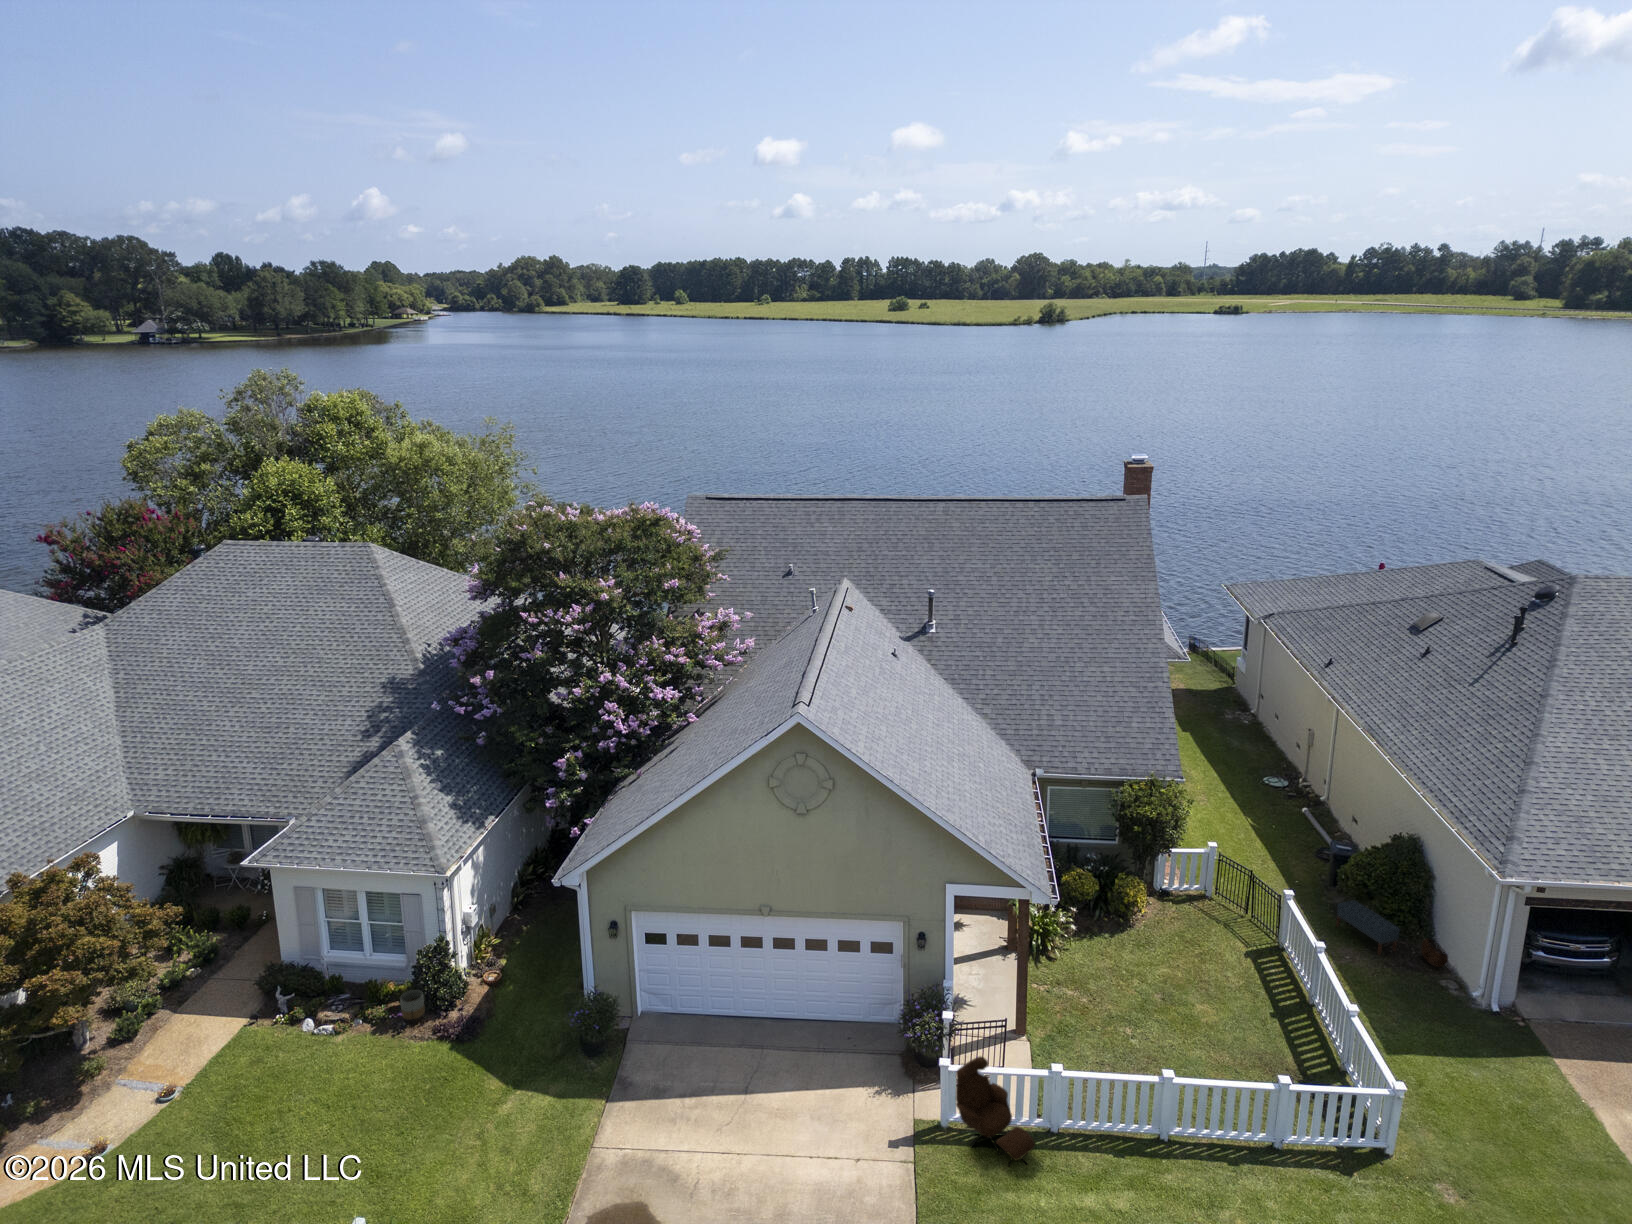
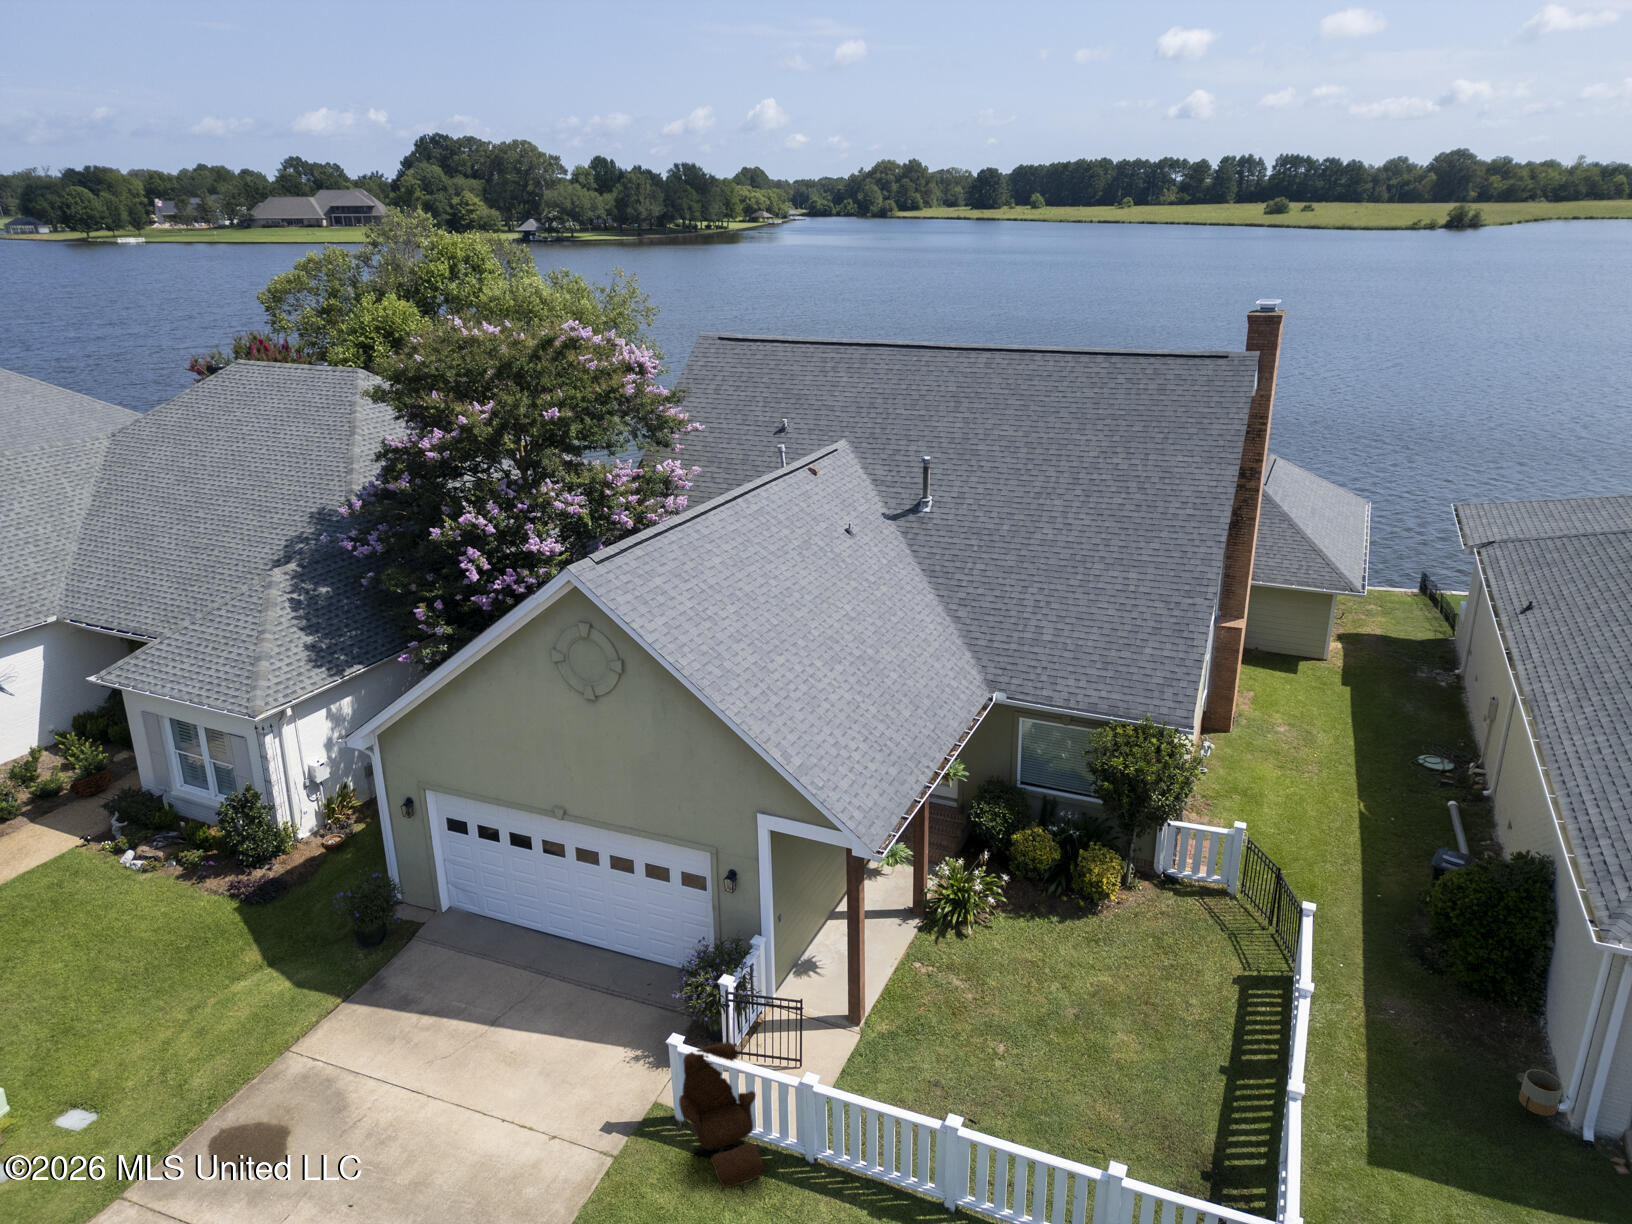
bench: present [1336,900,1400,955] -> none [1394,934,1476,1017]
basket: present [1421,938,1448,967] -> present [70,770,112,796]
planter: present [400,990,425,1020] -> present [1519,1069,1563,1124]

